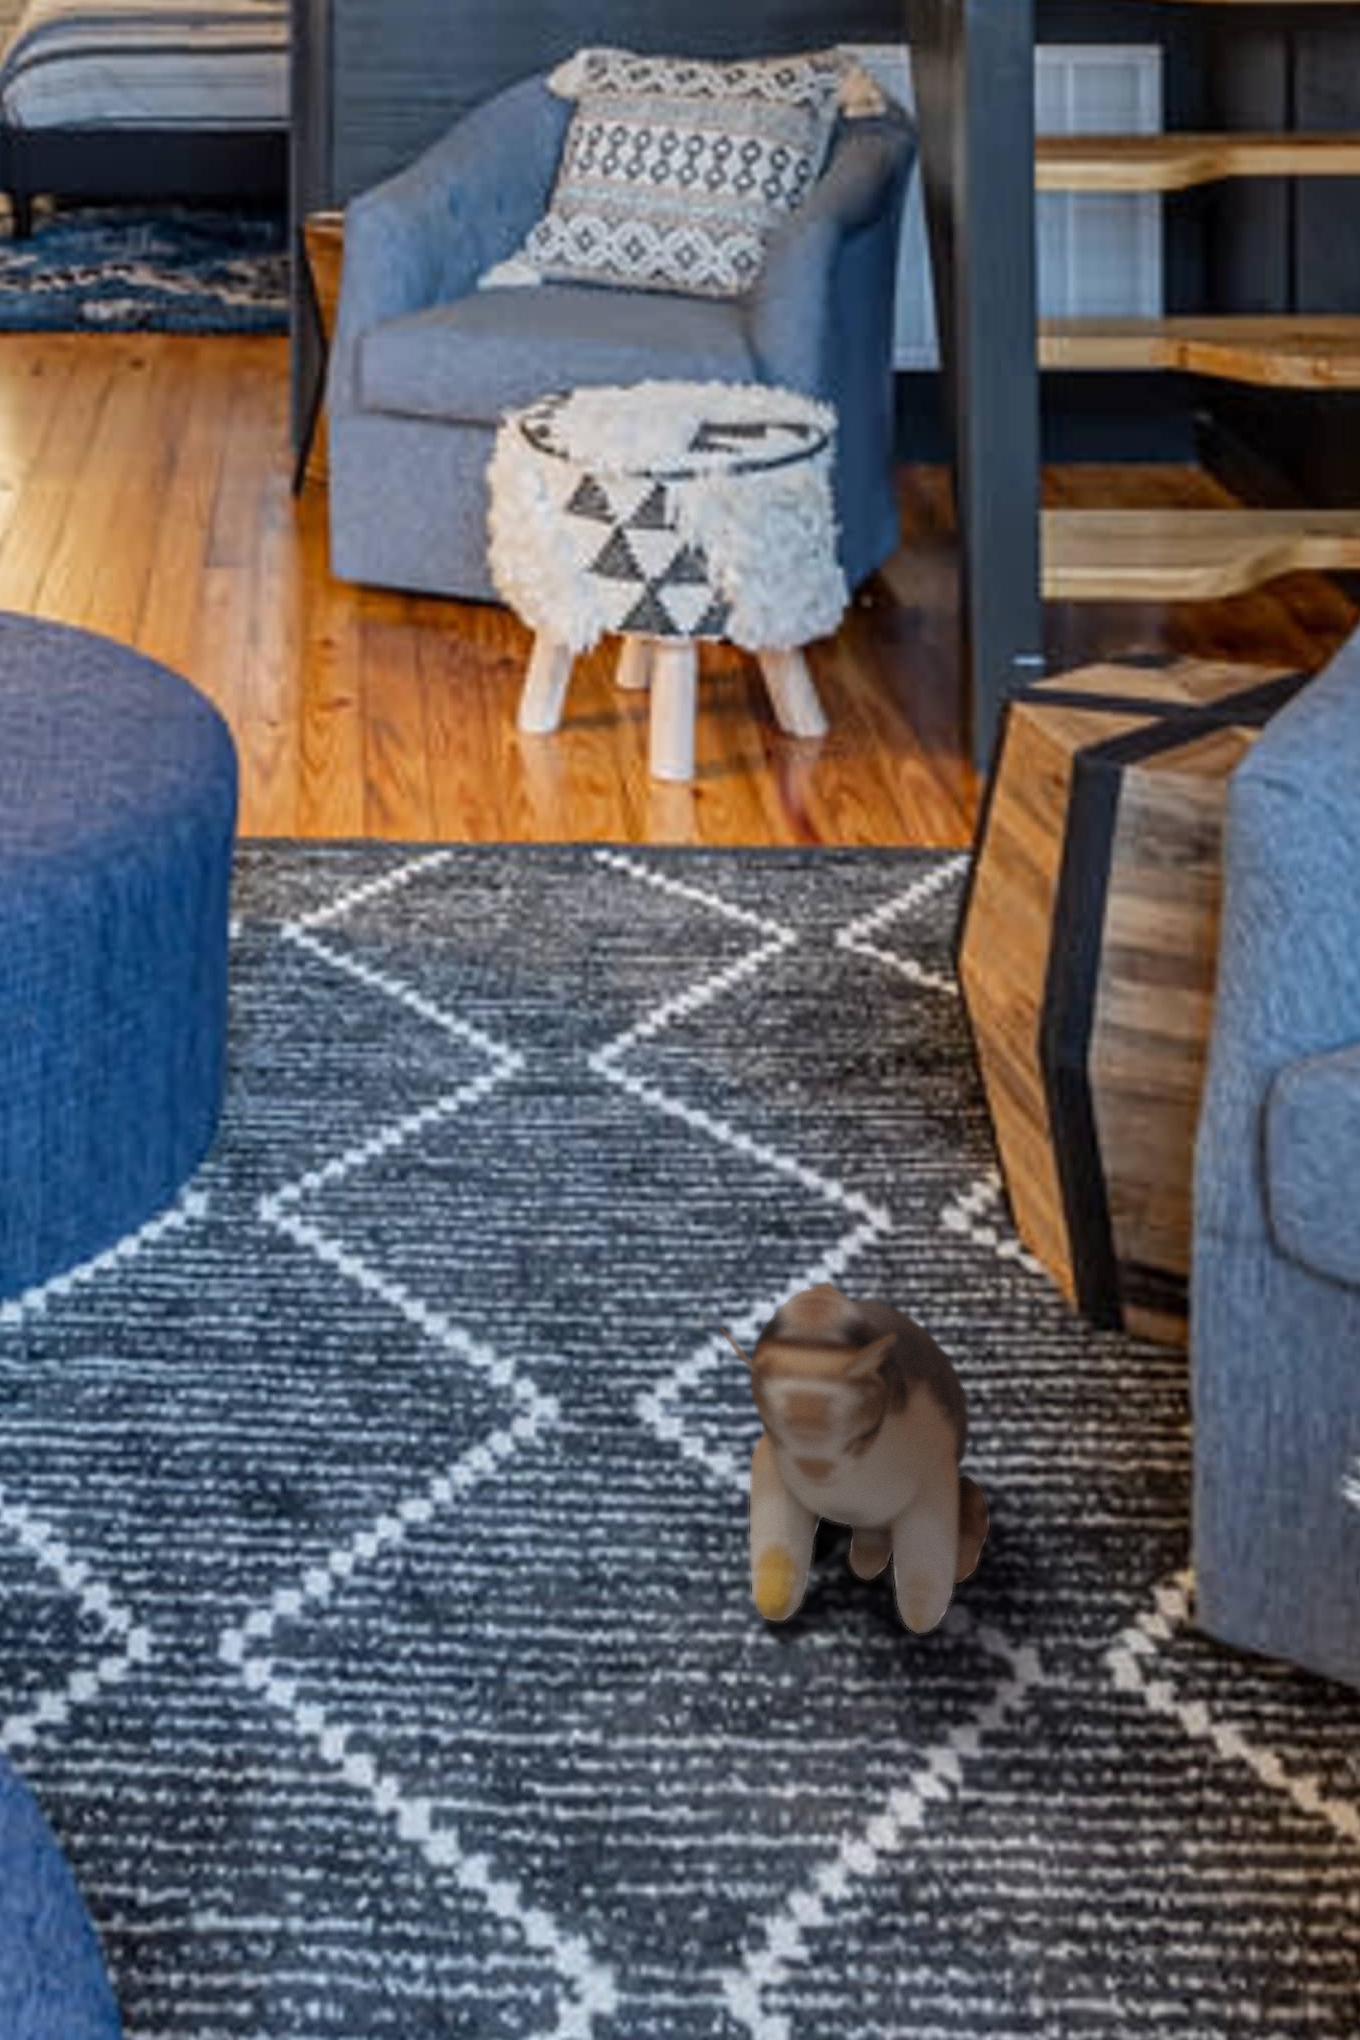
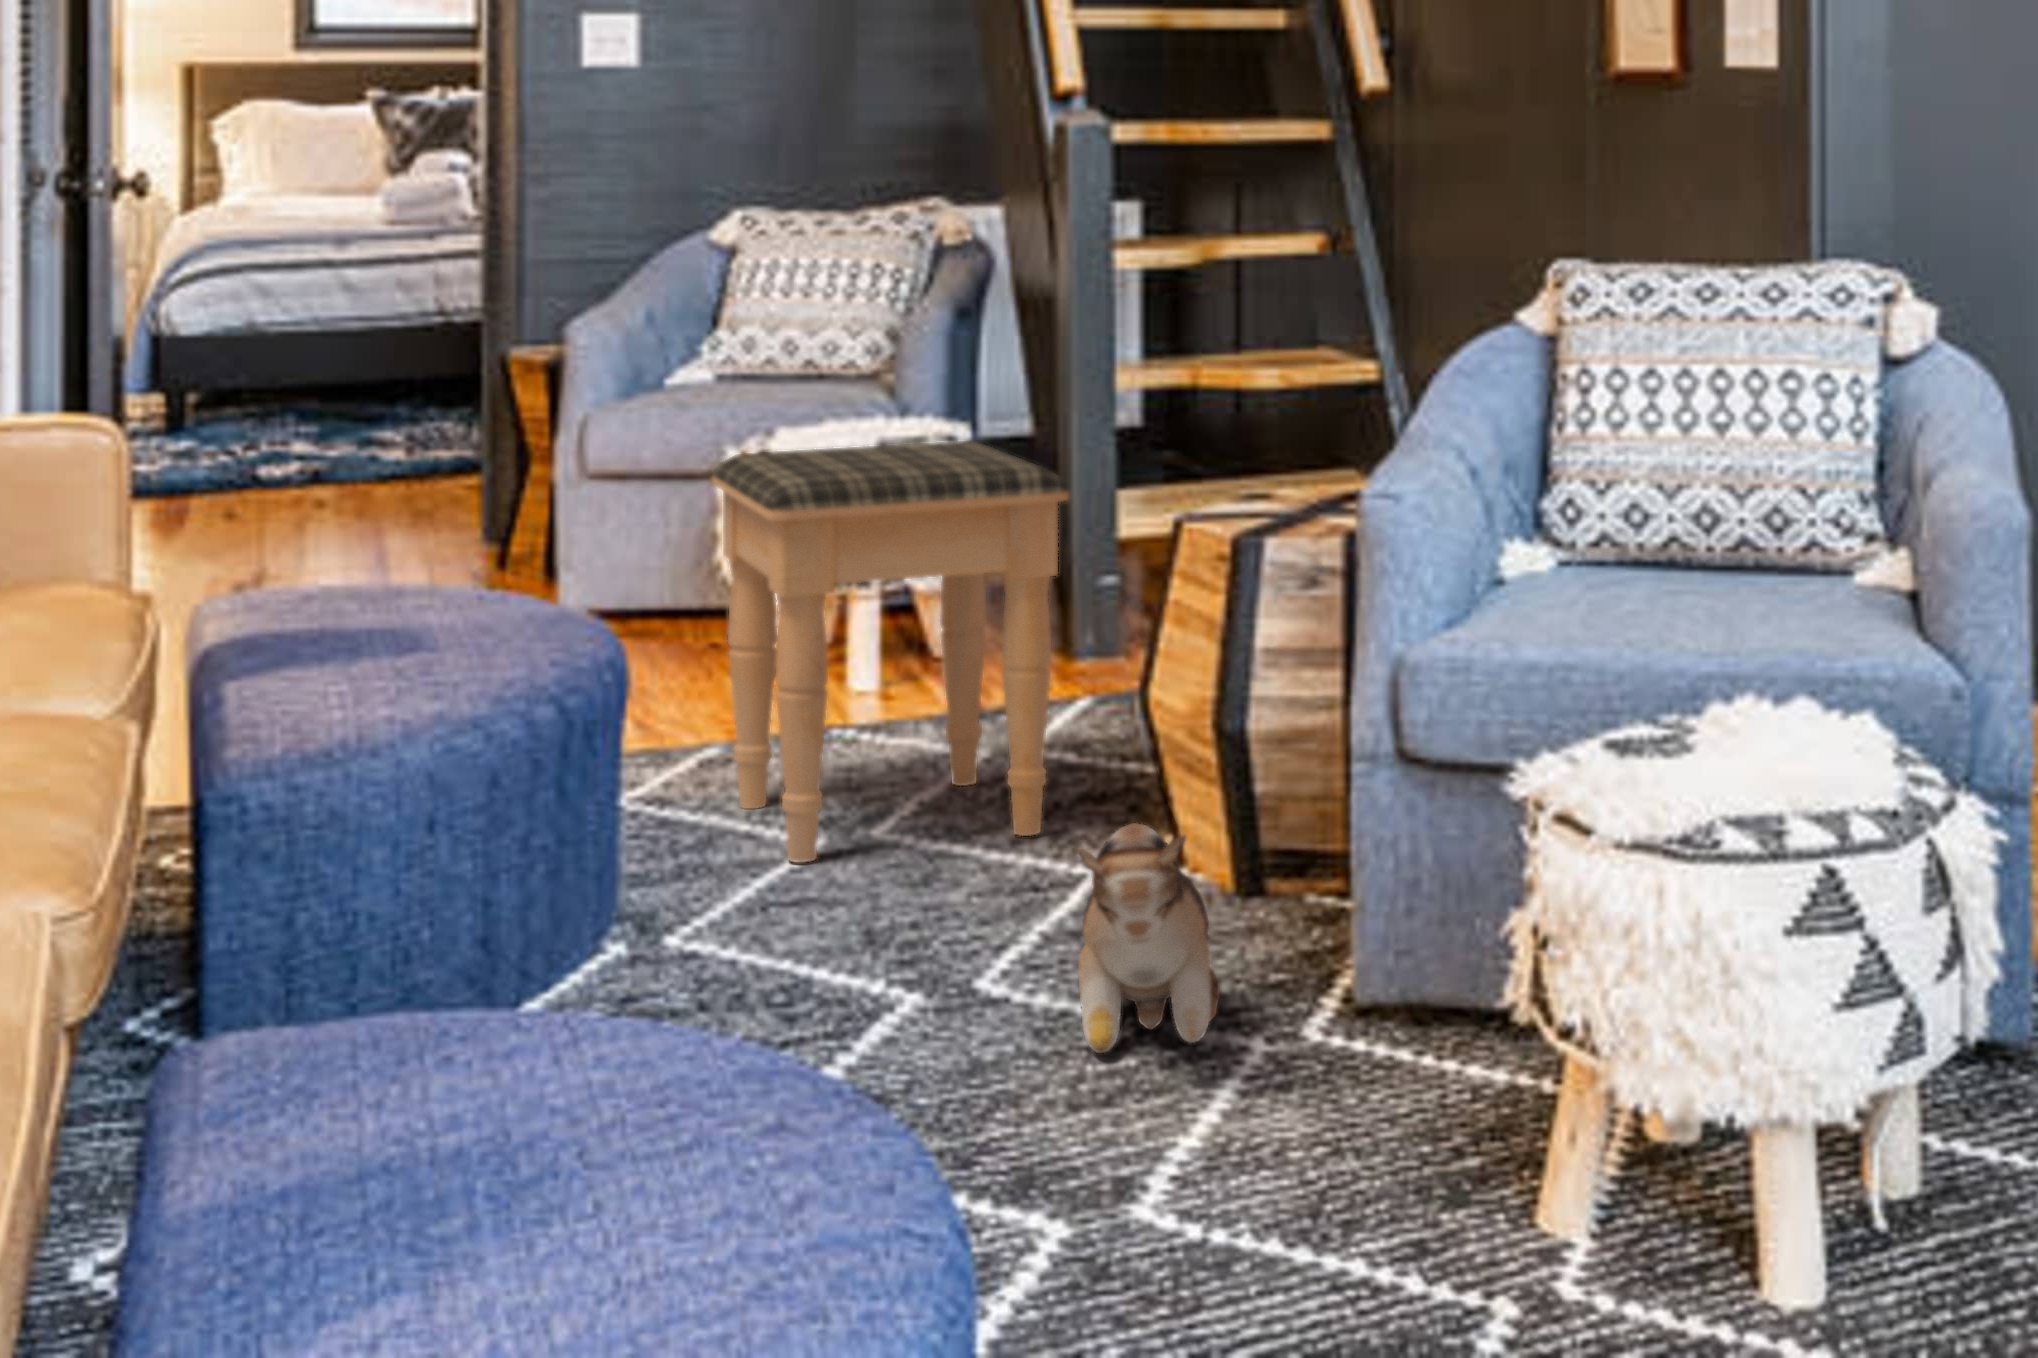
footstool: none [395,489,872,1110] -> present [712,441,1069,863]

